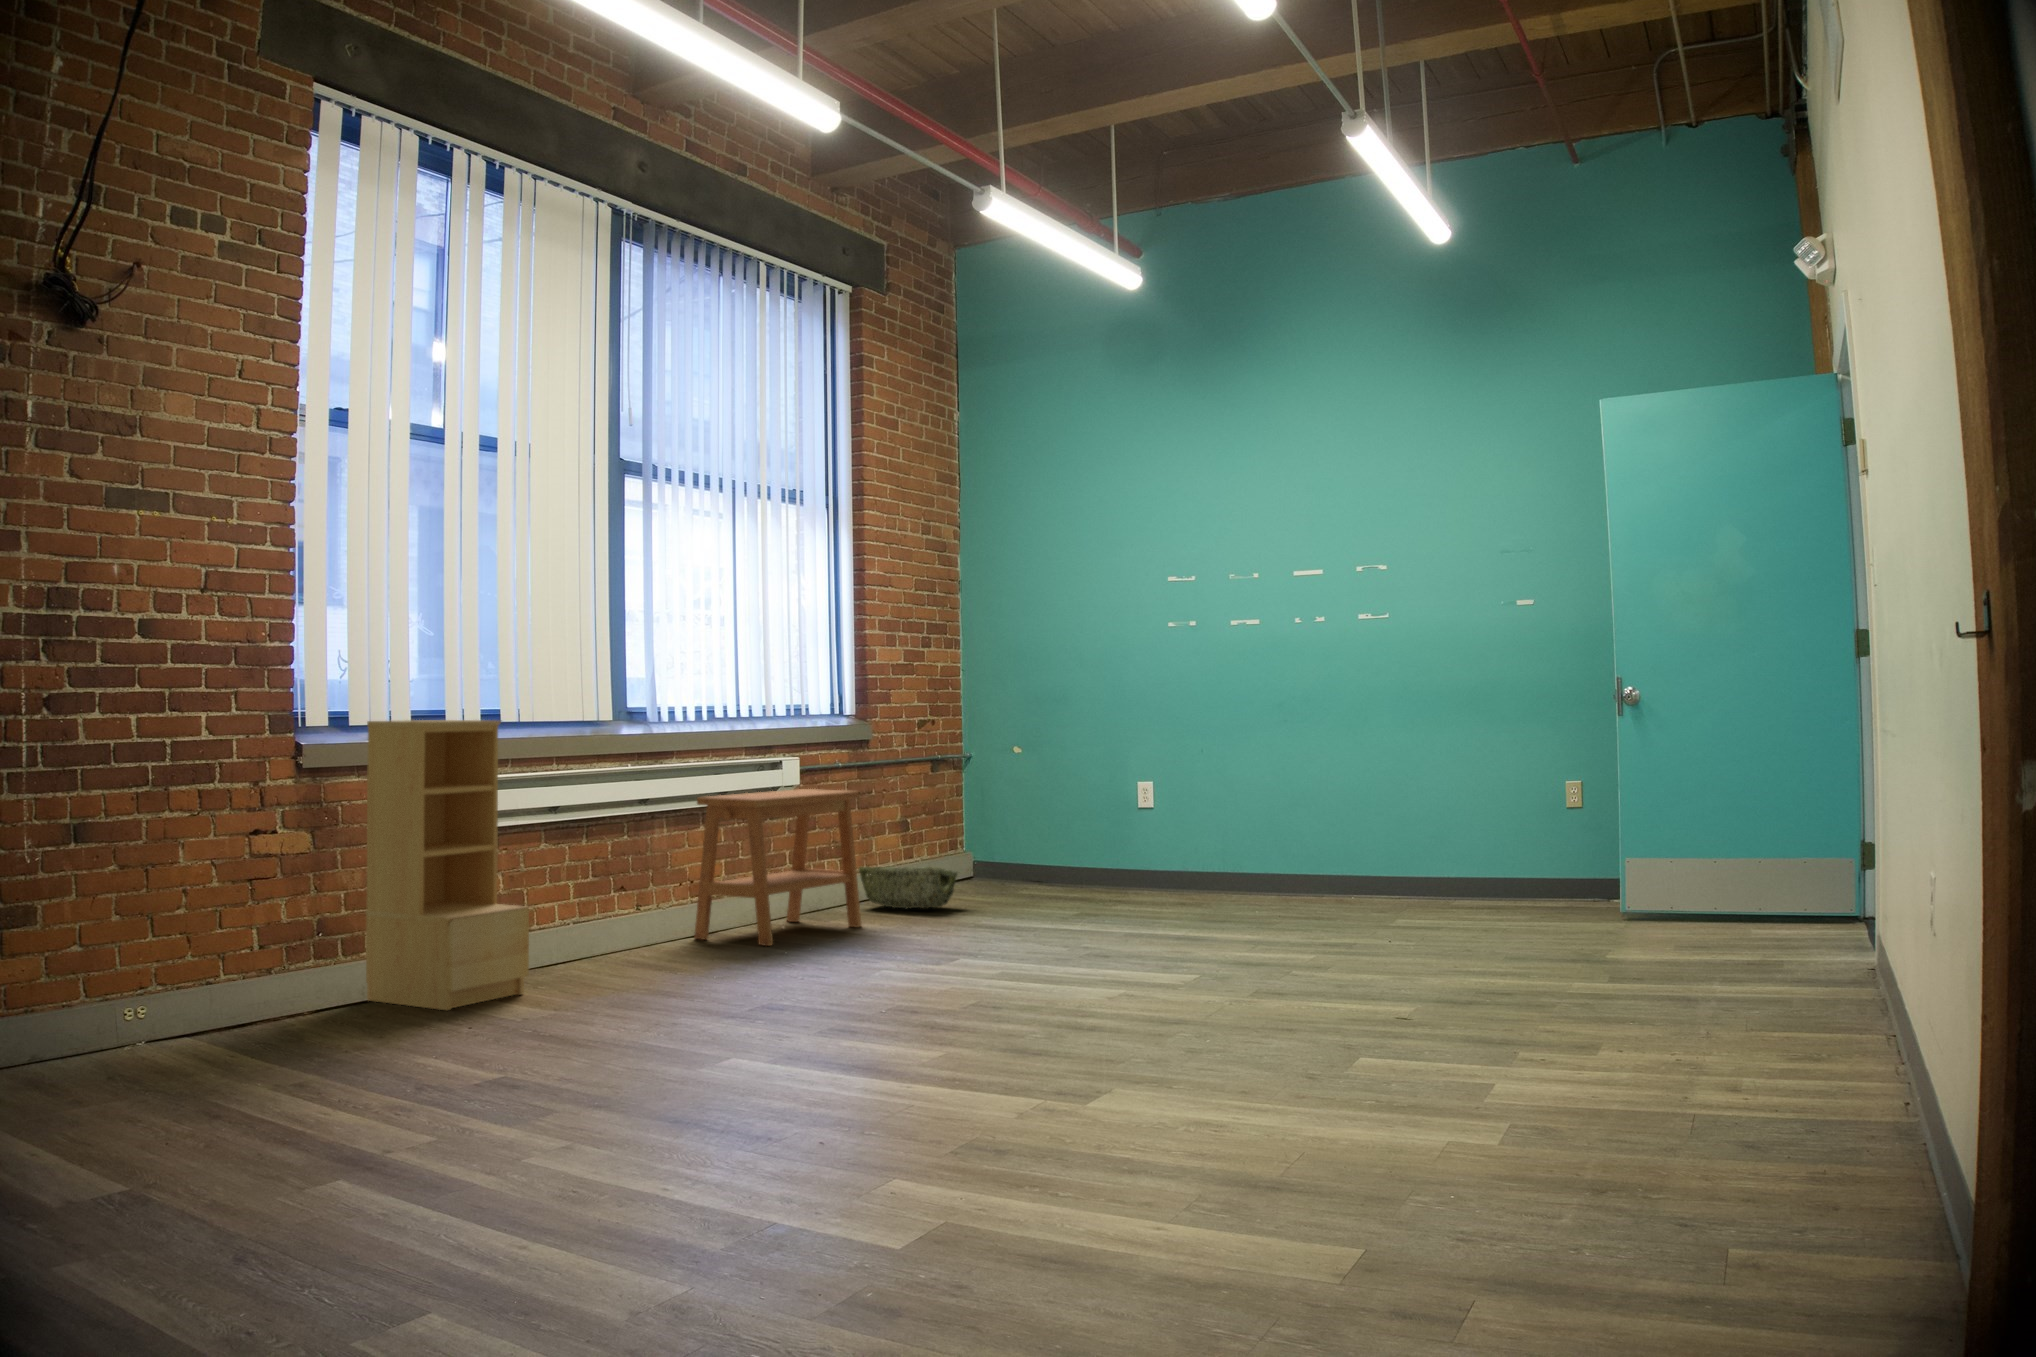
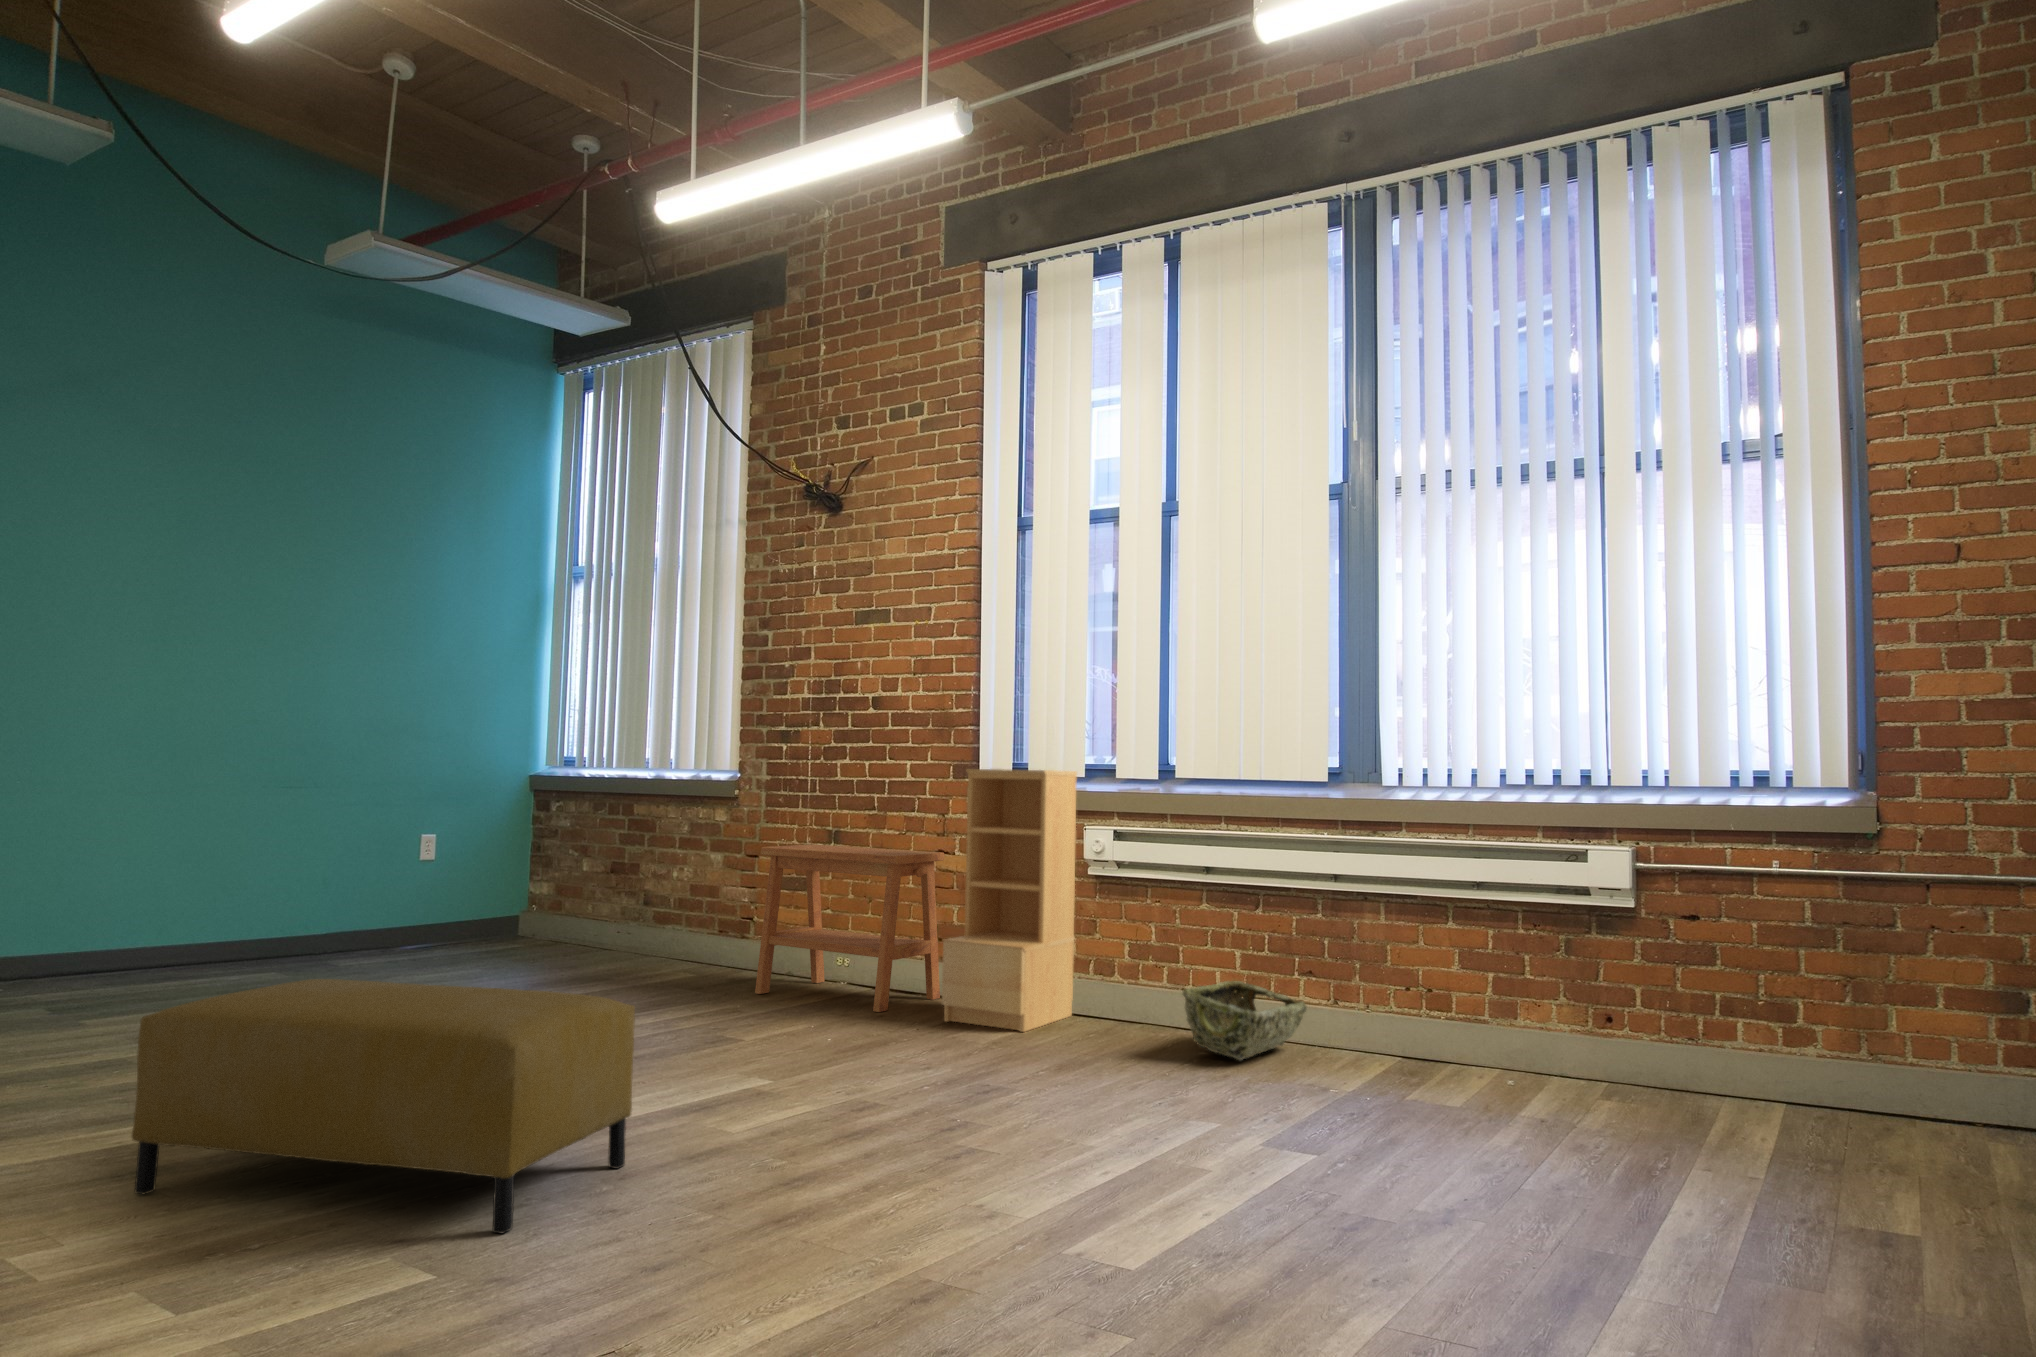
side table: present [694,789,862,946] -> present [755,844,944,1012]
woven basket: present [859,867,958,909] -> present [1182,981,1307,1060]
ottoman: none [904,920,1149,1137] -> present [132,979,635,1233]

